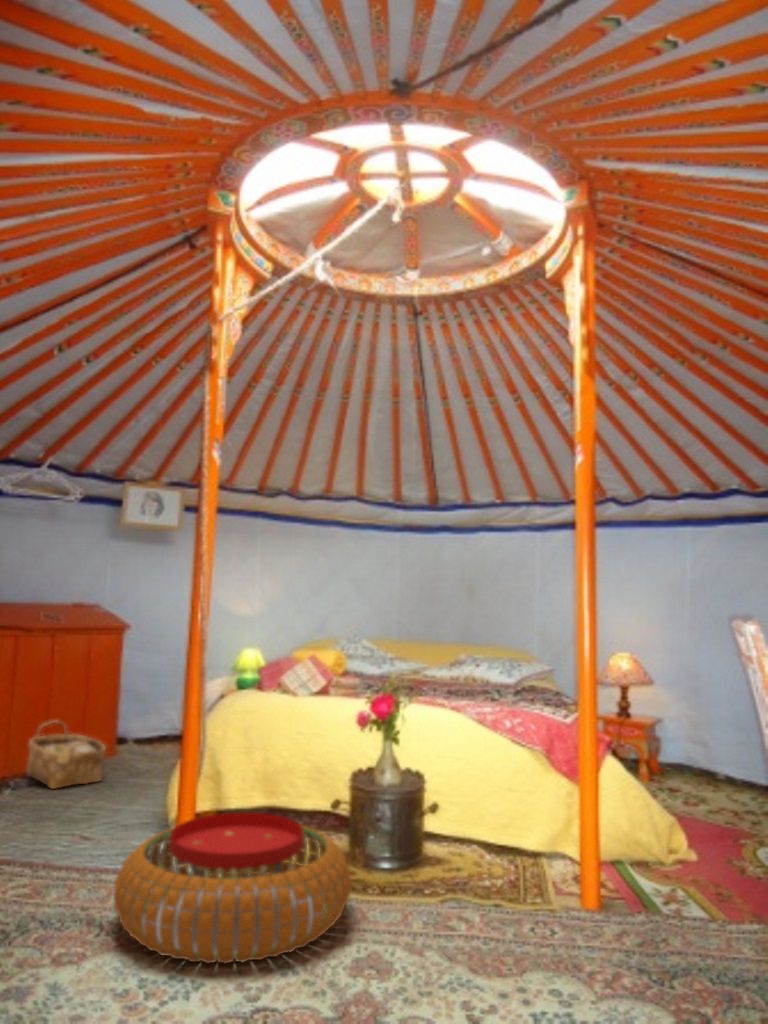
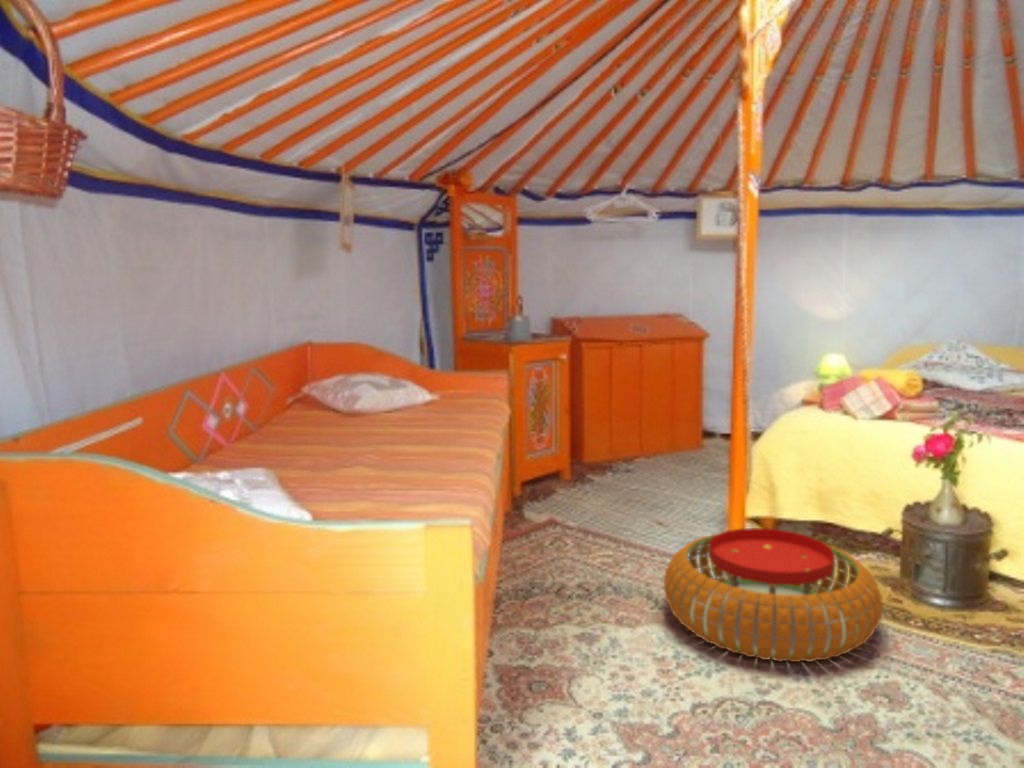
woven basket: present [27,720,106,789] -> none [624,415,688,473]

